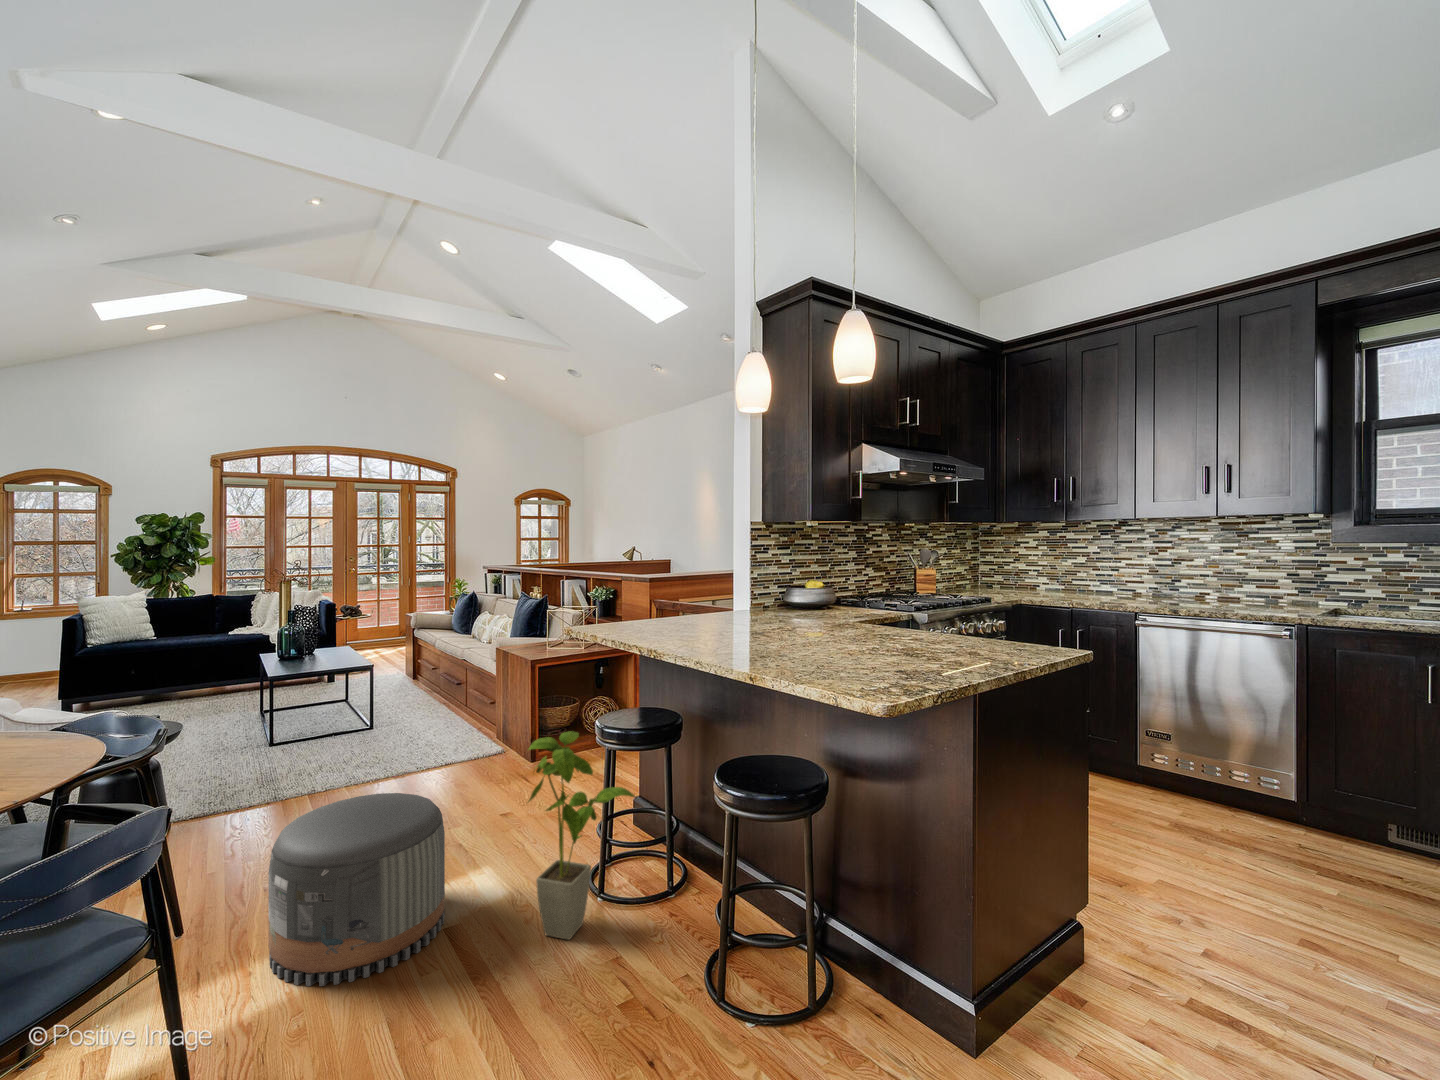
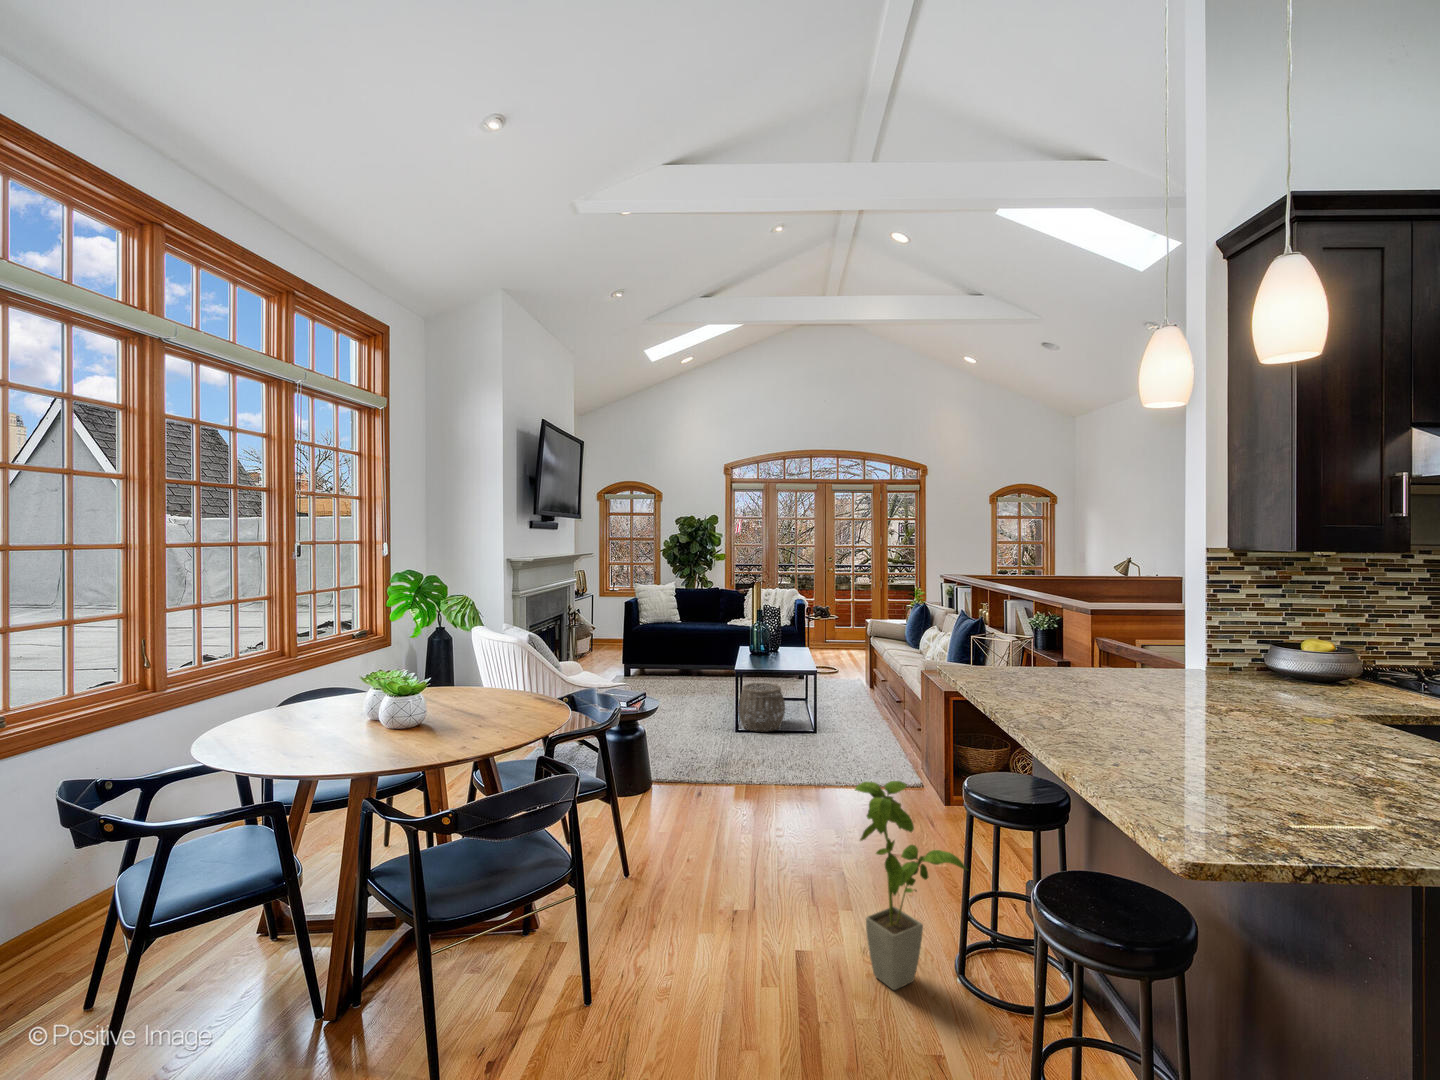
woven basket: none [274,691,339,748] -> present [738,683,785,732]
pouf: present [268,793,445,986] -> none [672,792,803,947]

